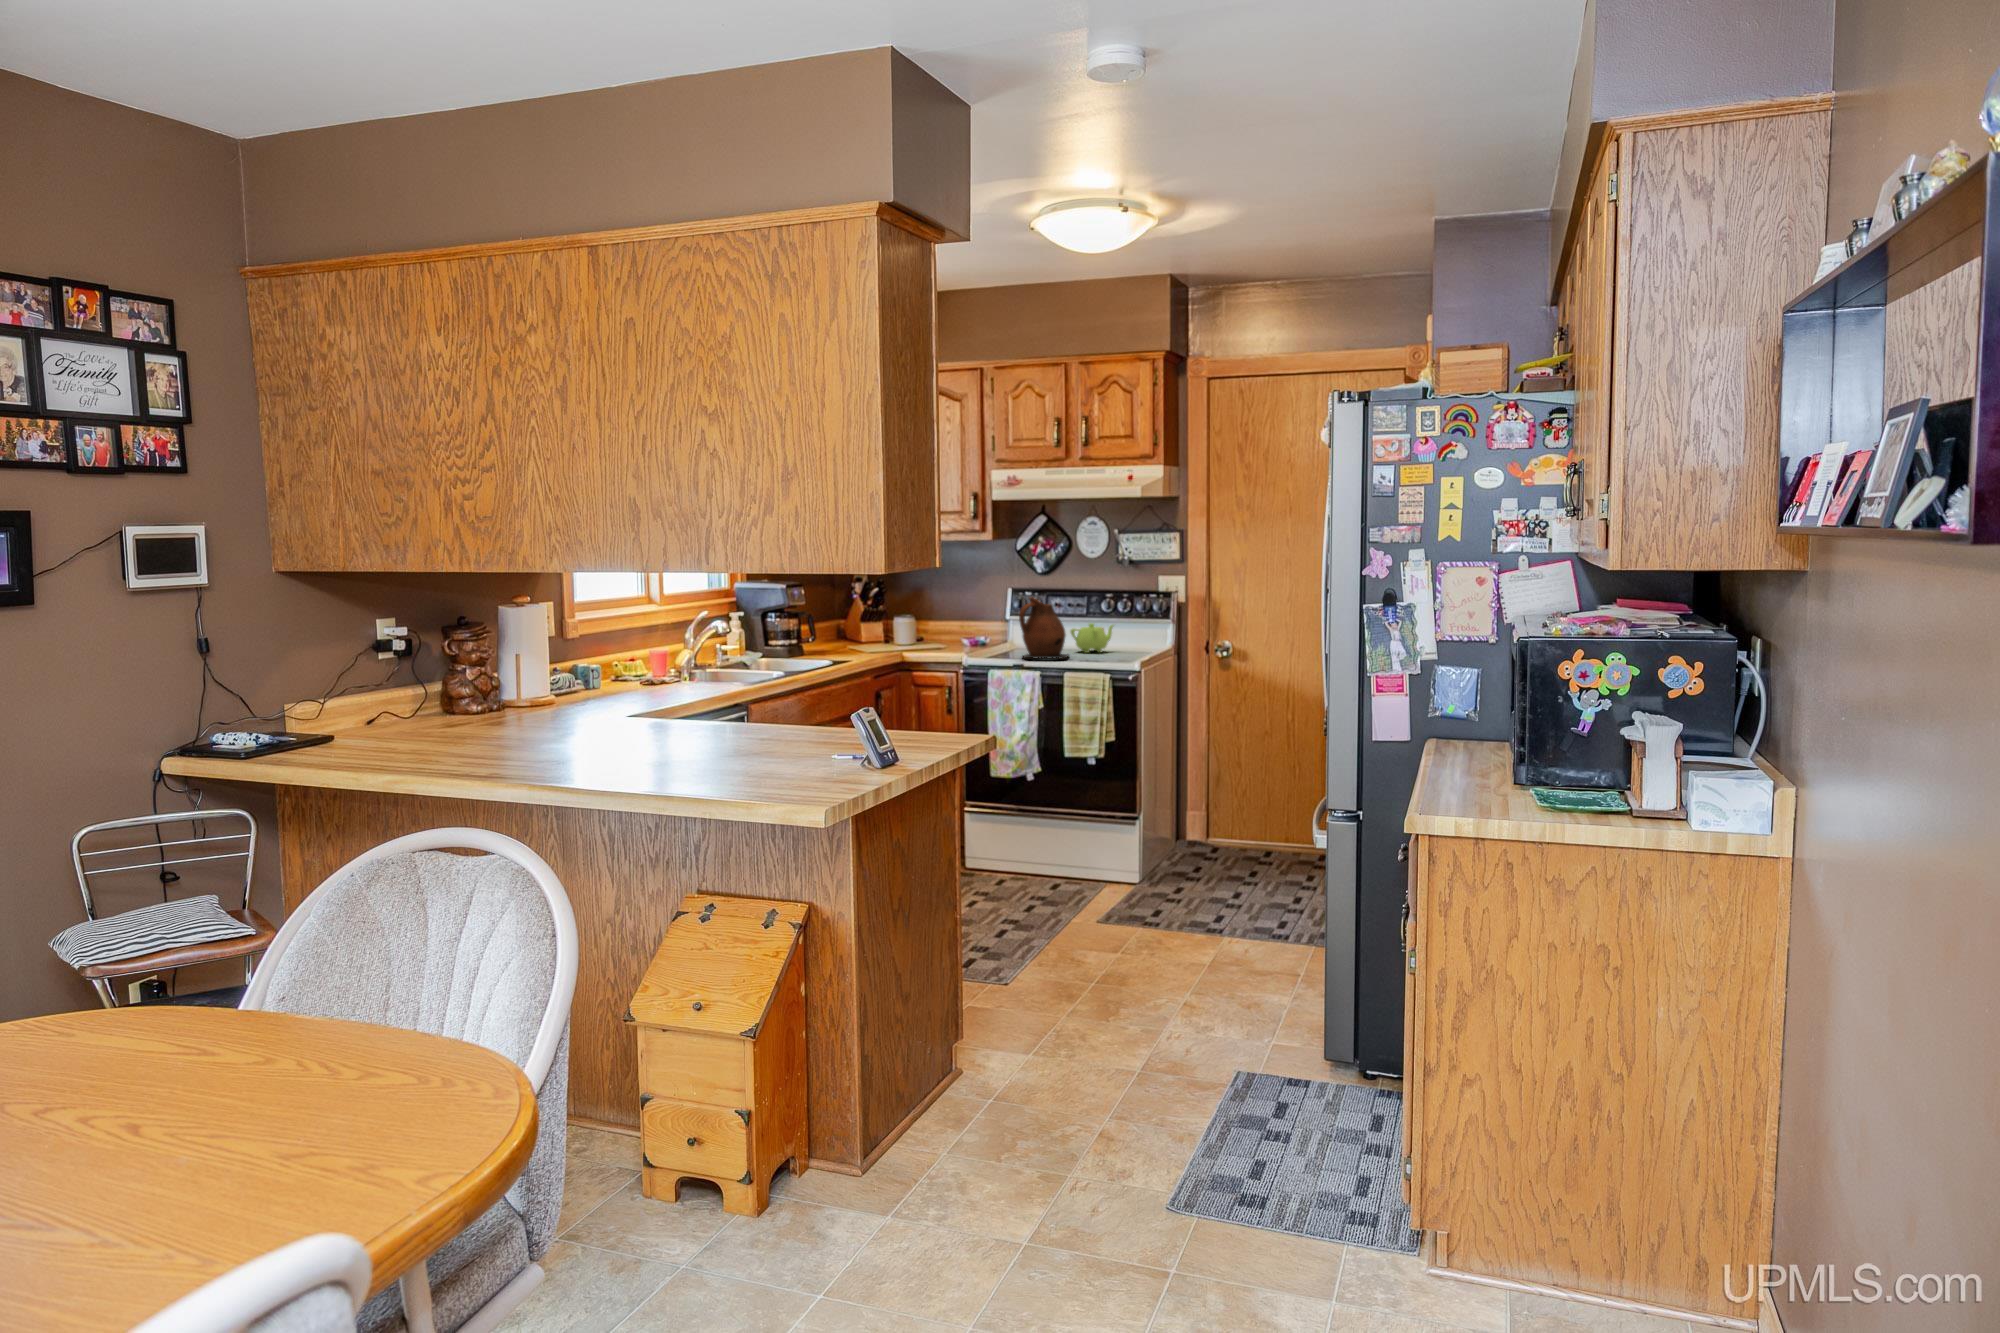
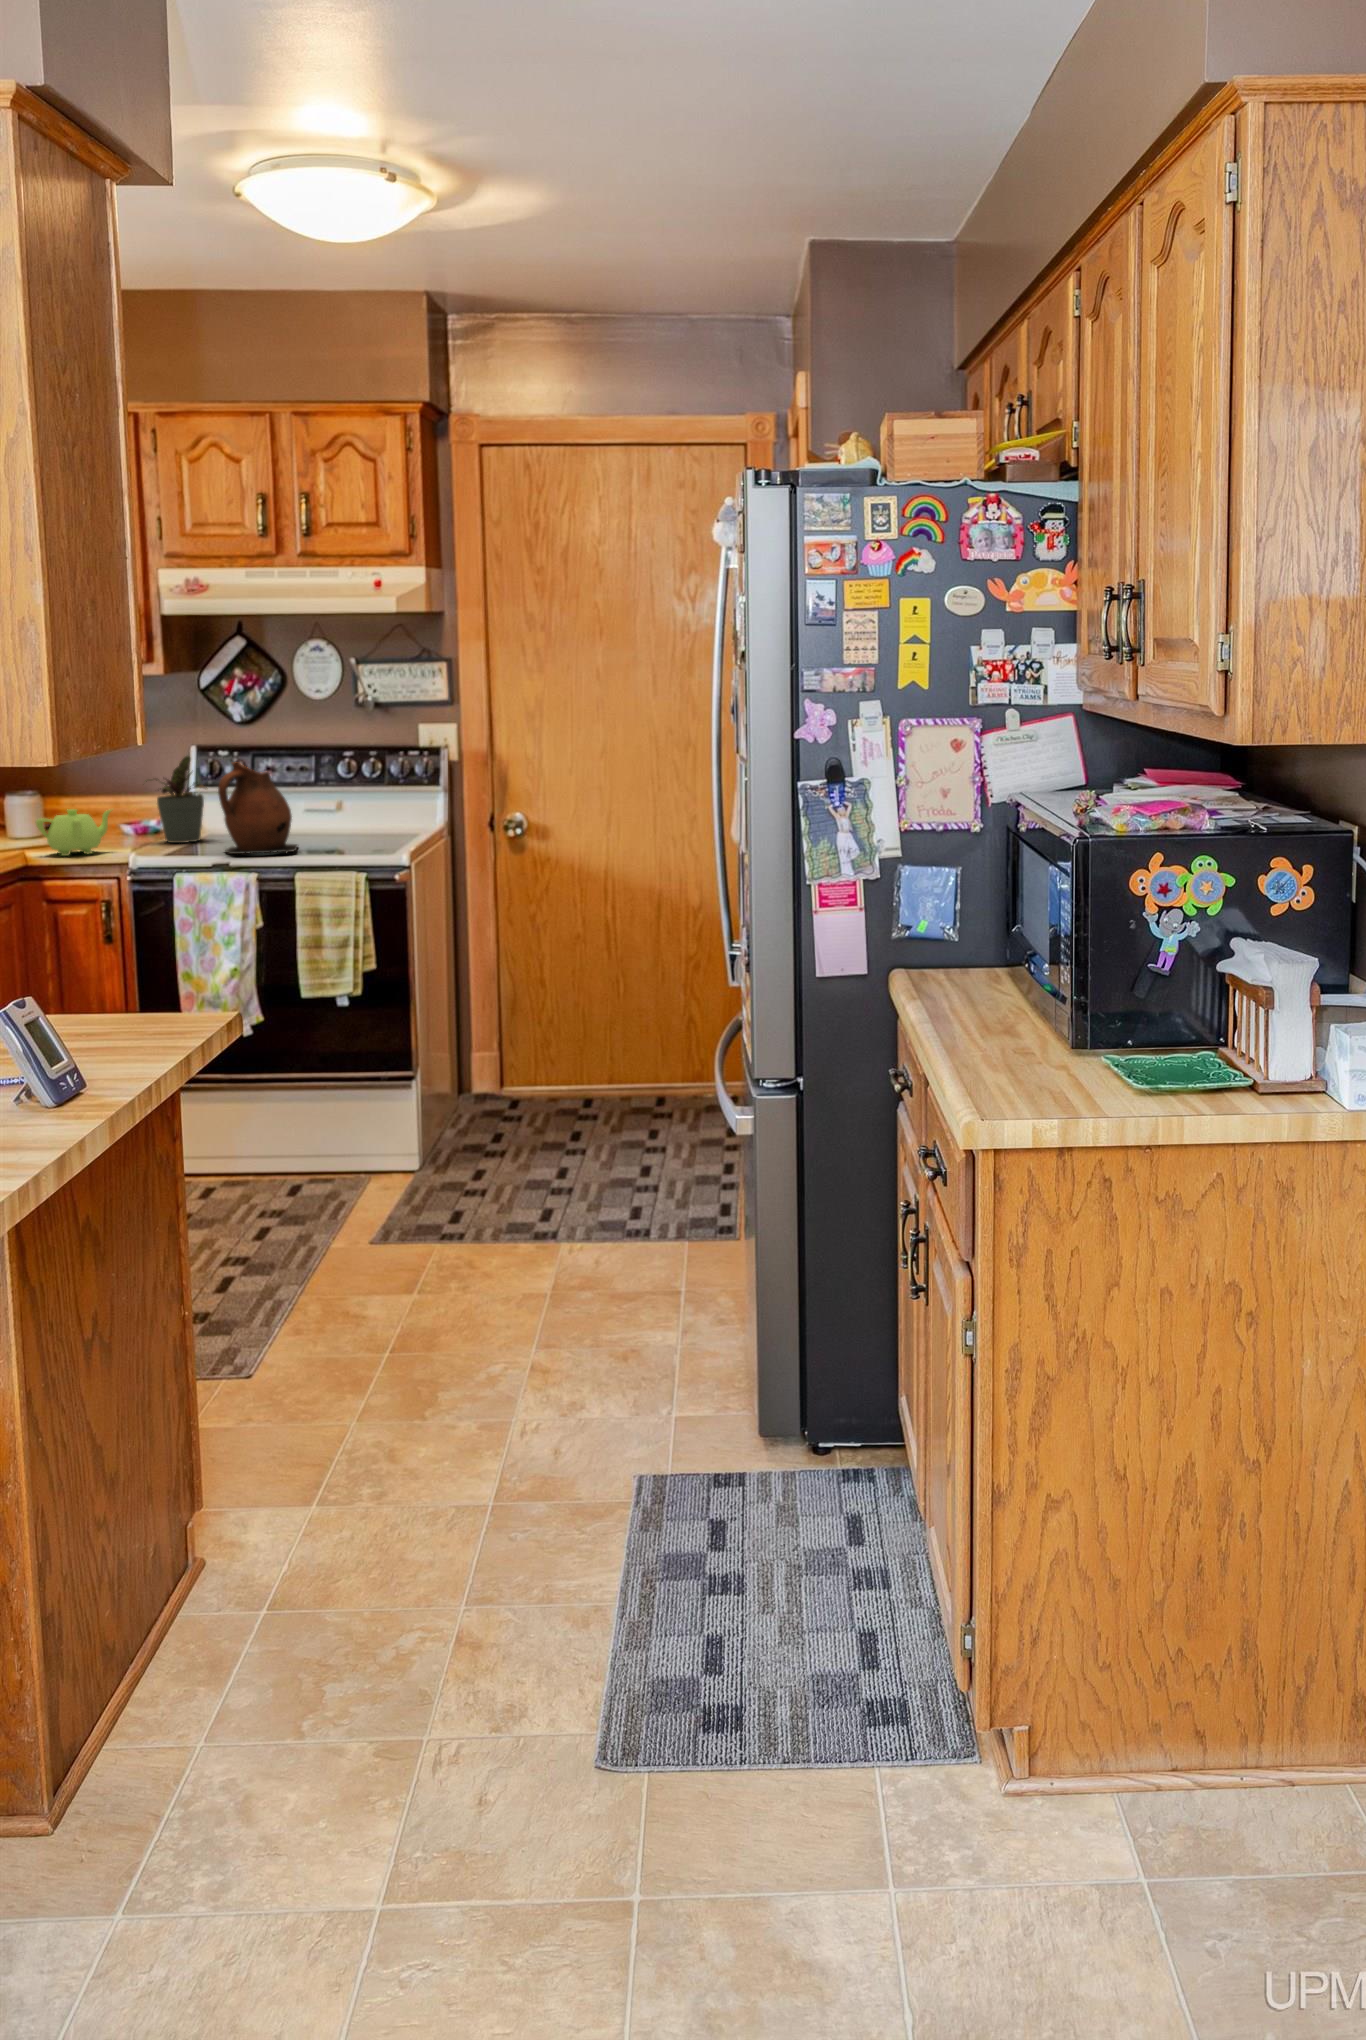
potted plant: none [975,593,1018,651] -> present [145,756,207,843]
teapot: present [1071,623,1113,653] -> present [36,809,111,856]

